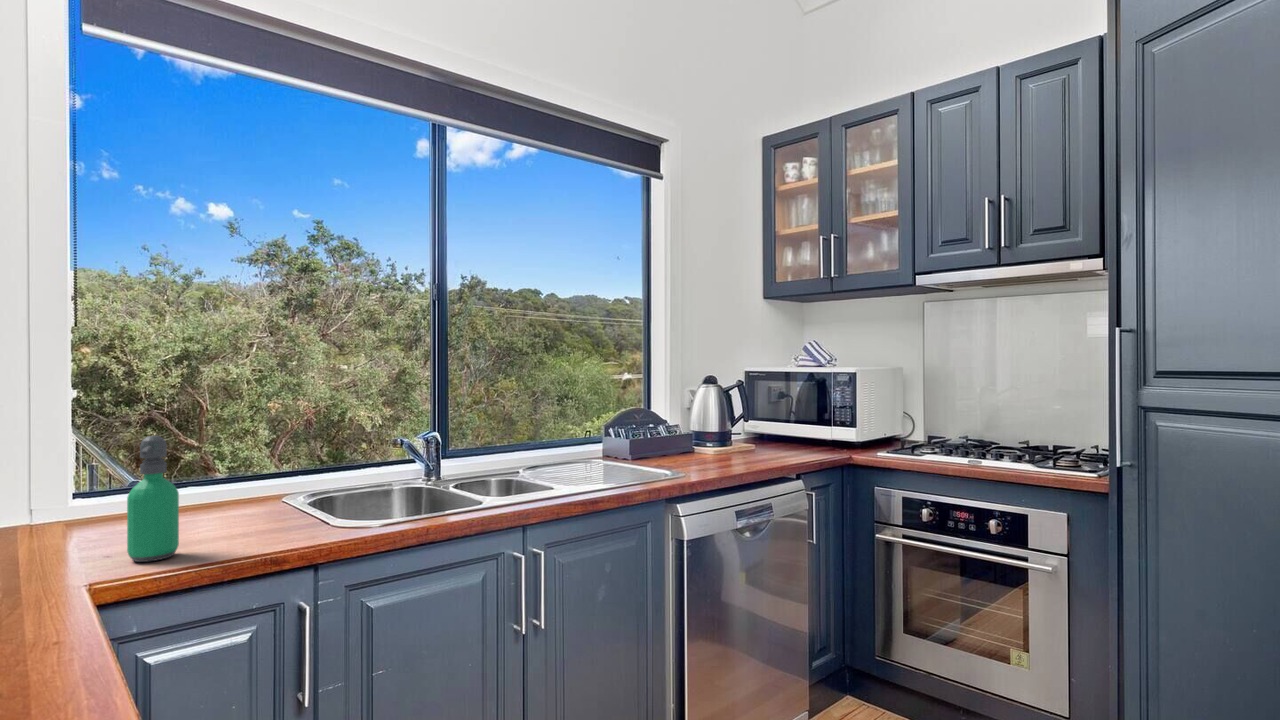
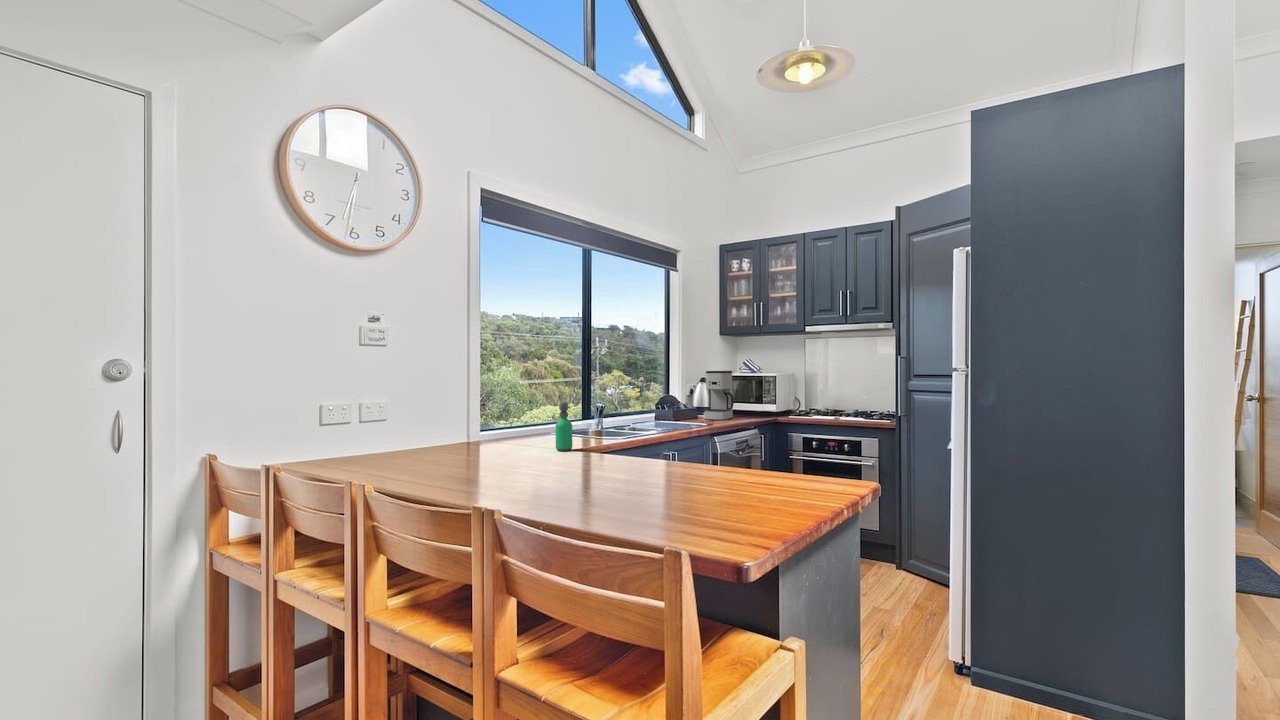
coffee maker: none [699,363,760,460] -> present [705,371,734,420]

